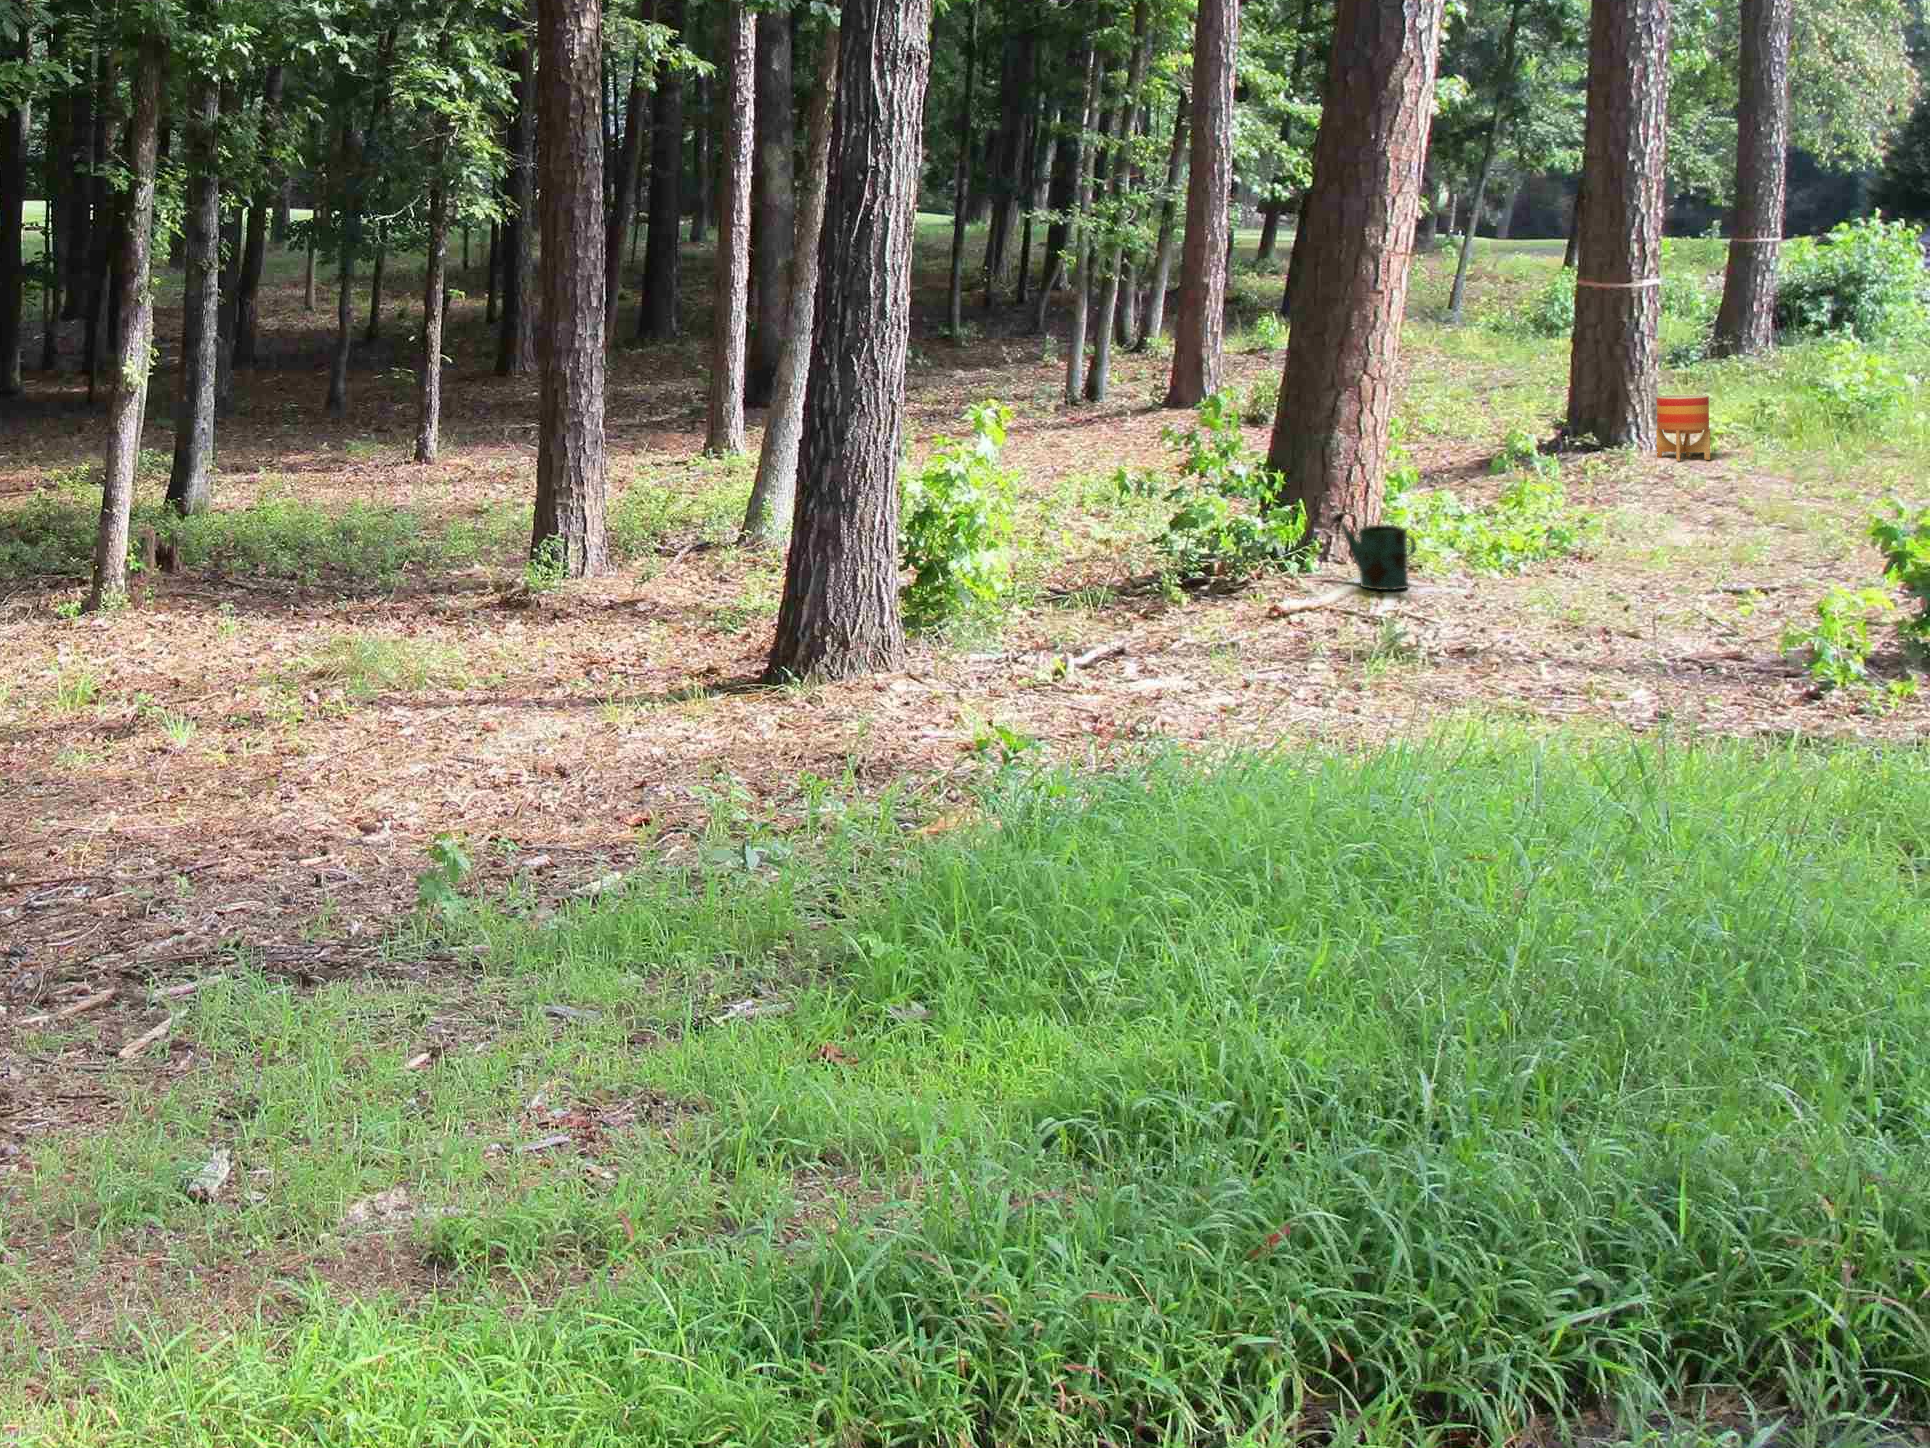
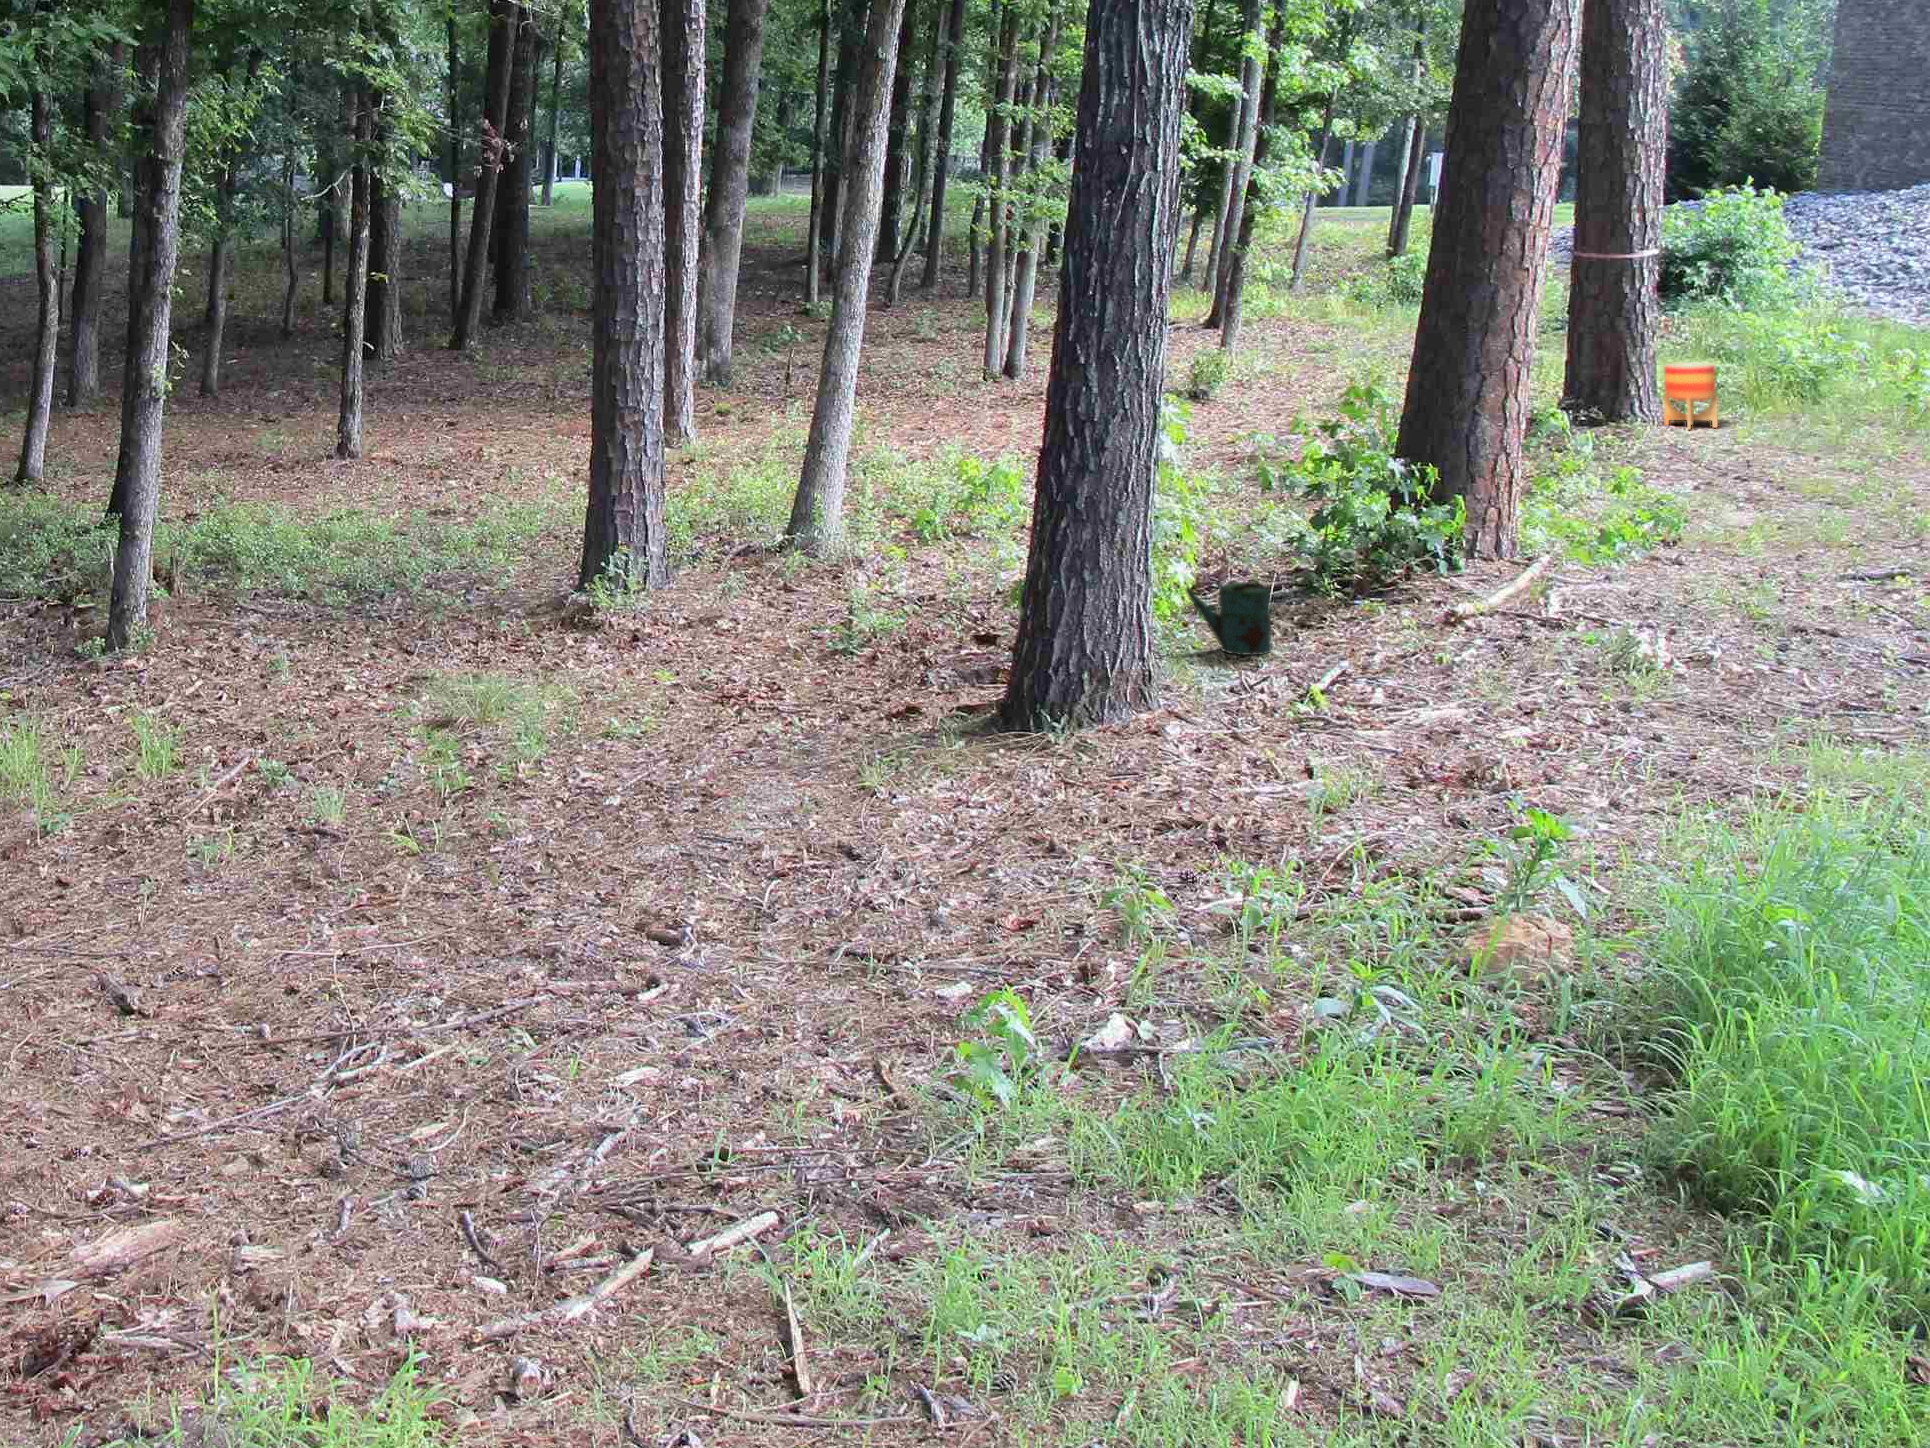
watering can: present [1331,514,1416,590] -> present [1185,582,1272,655]

